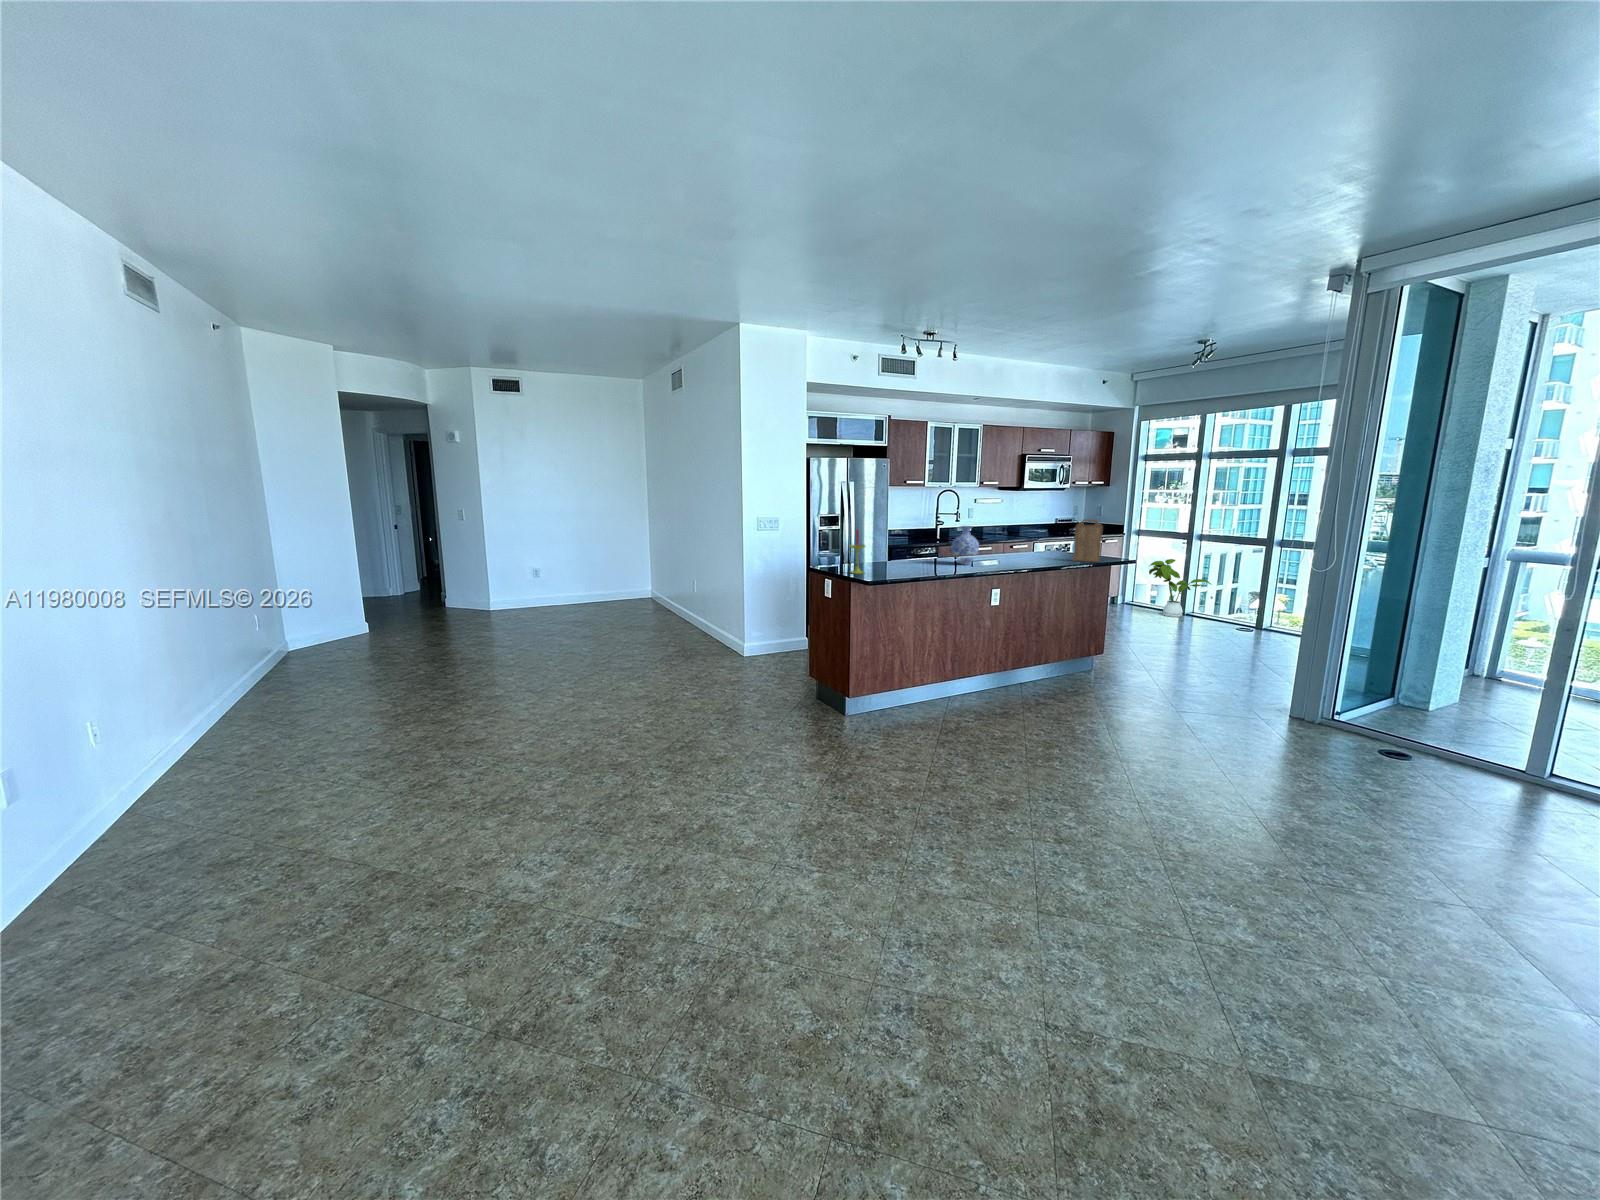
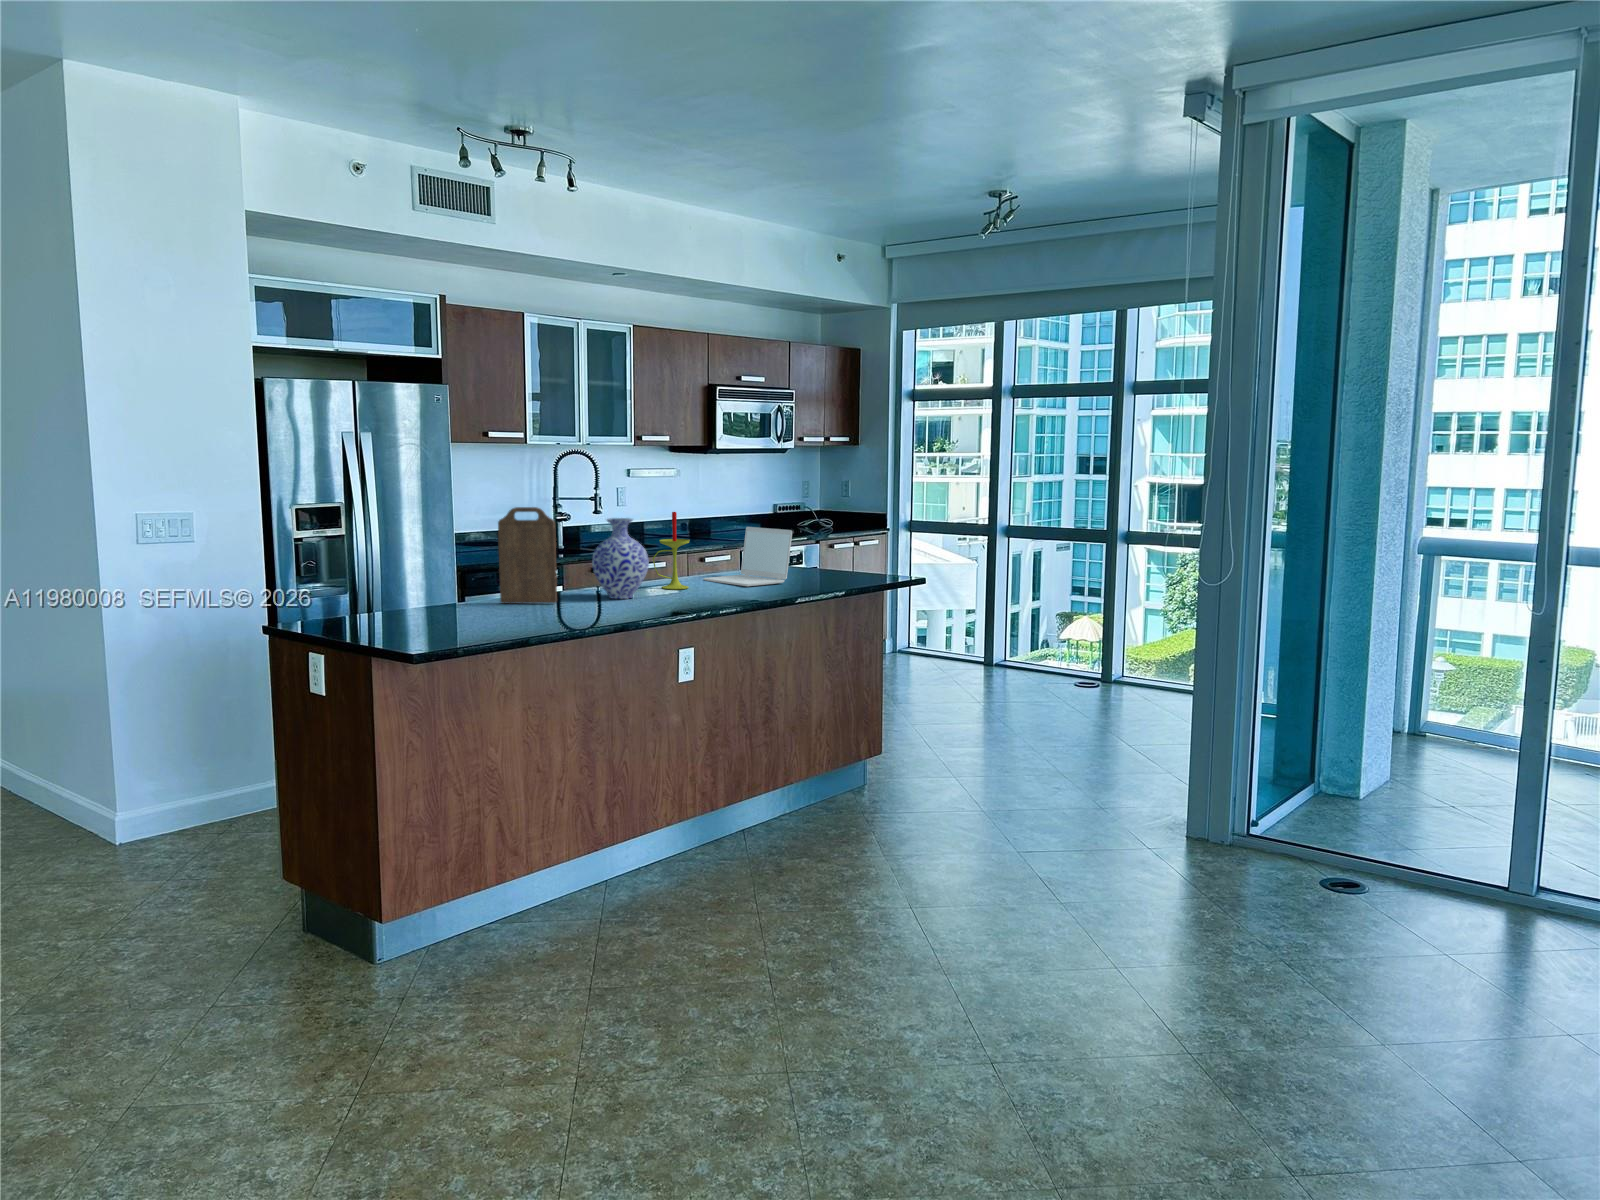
cutting board: present [1073,519,1103,562] -> present [498,507,557,604]
candle: present [850,529,865,574] -> present [653,512,690,589]
laptop: none [1007,531,1057,561] -> present [704,527,792,586]
house plant: present [1149,559,1211,617] -> none [934,571,1031,672]

